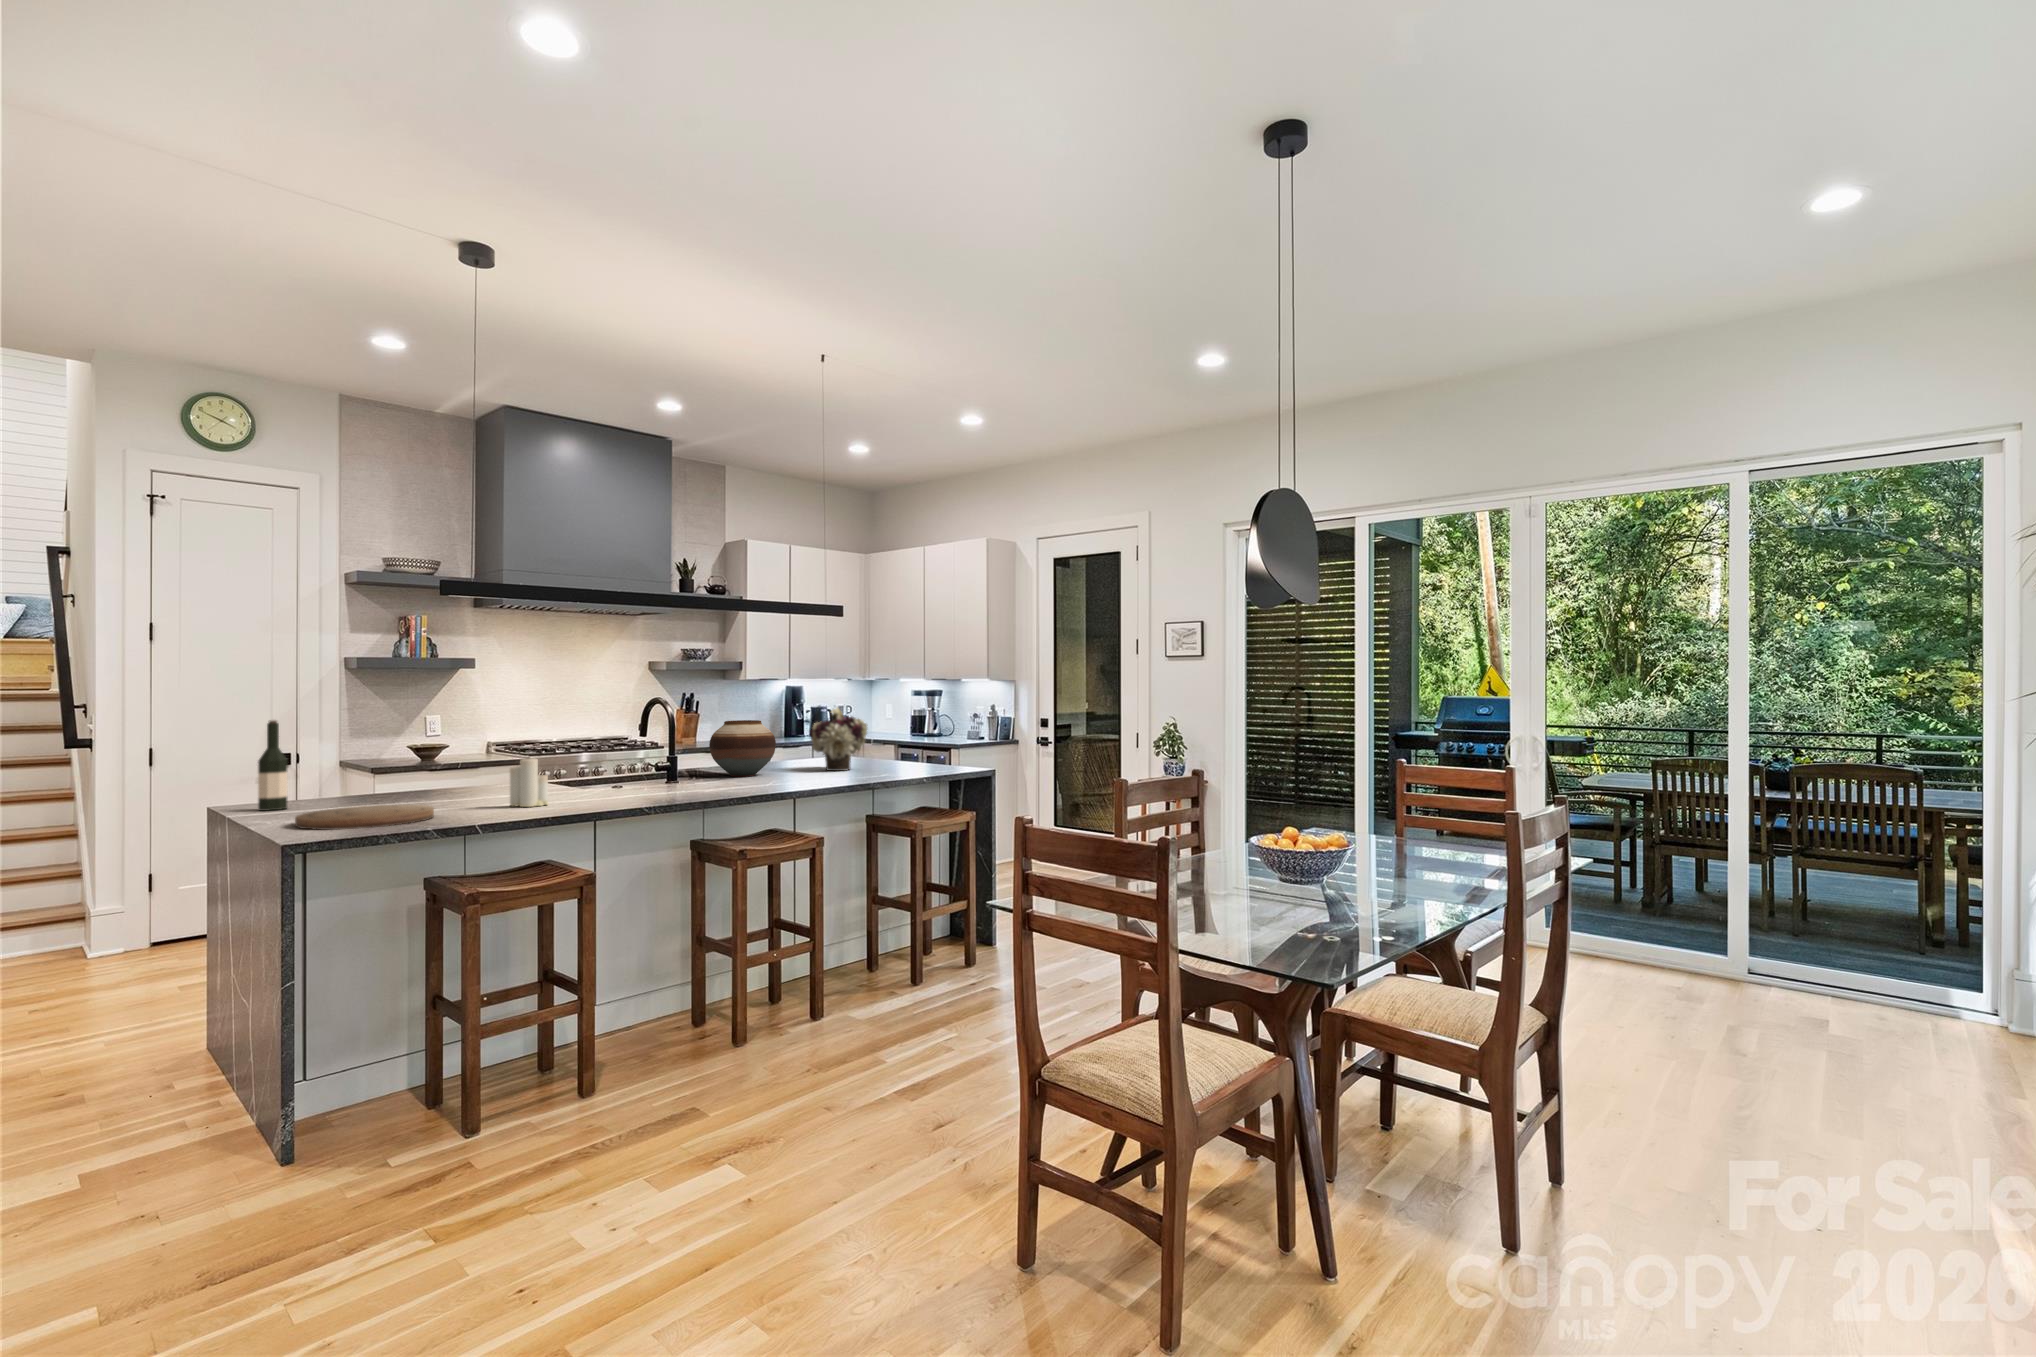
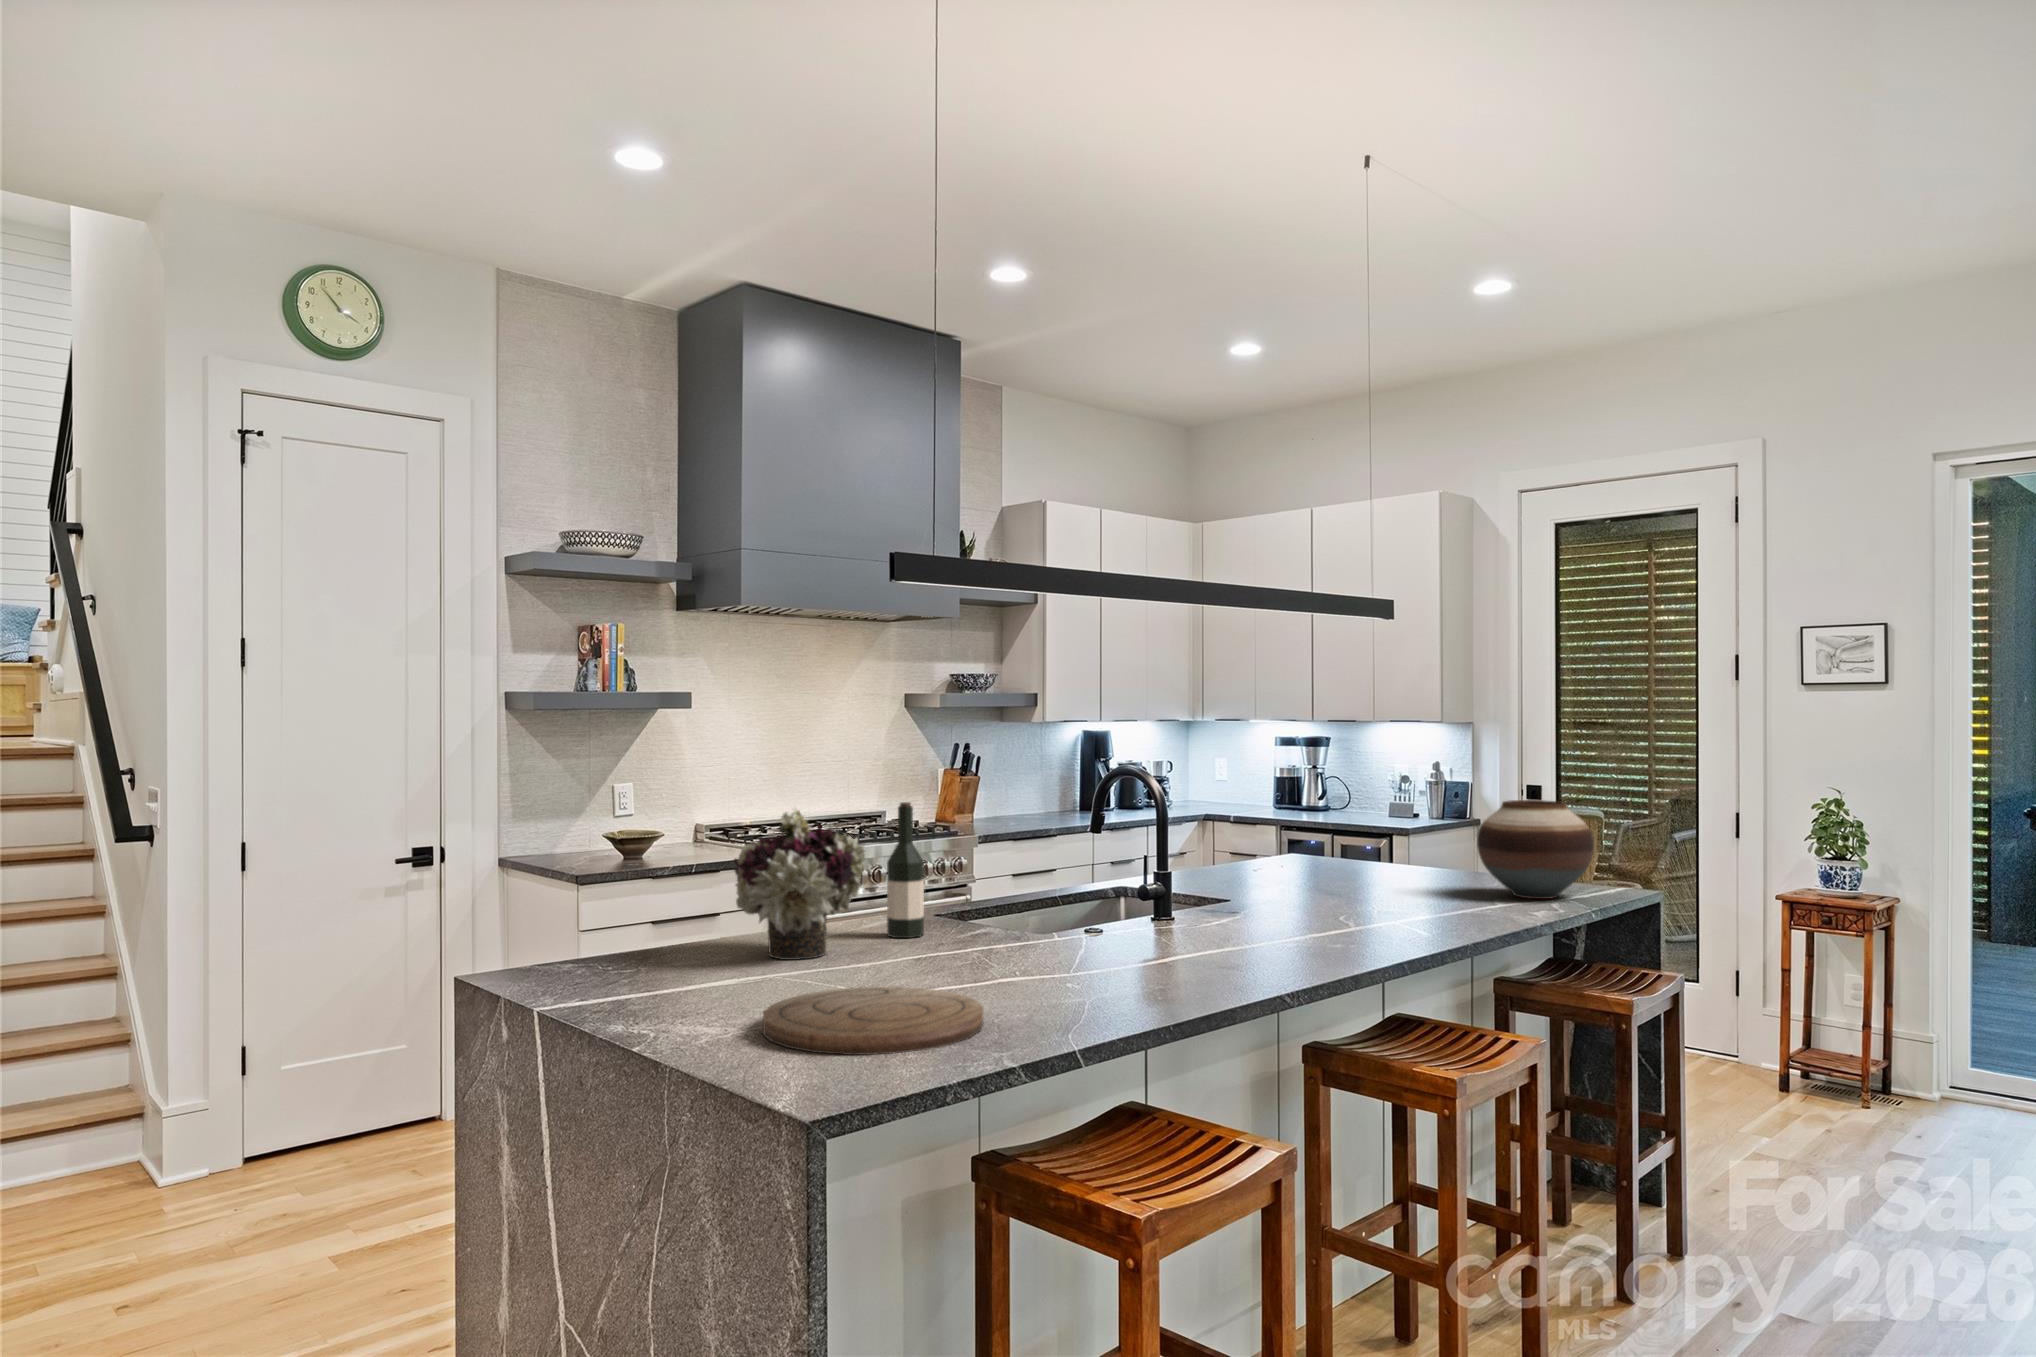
flower arrangement: present [810,708,868,771] -> present [734,807,865,960]
wine bottle: present [258,720,287,811] -> present [887,802,924,938]
vase: present [709,720,776,777] -> present [1477,800,1594,899]
candle: present [510,758,548,807] -> none [1036,886,1106,987]

